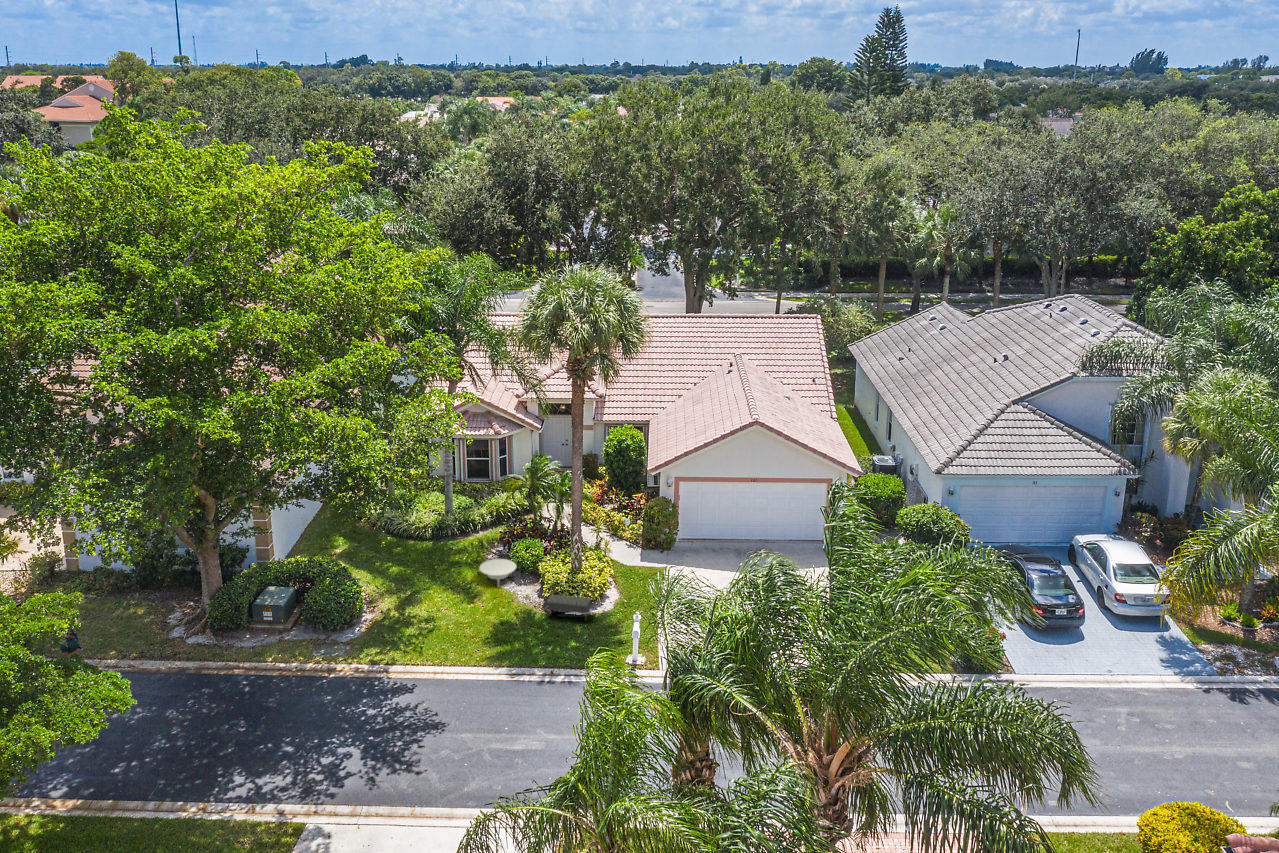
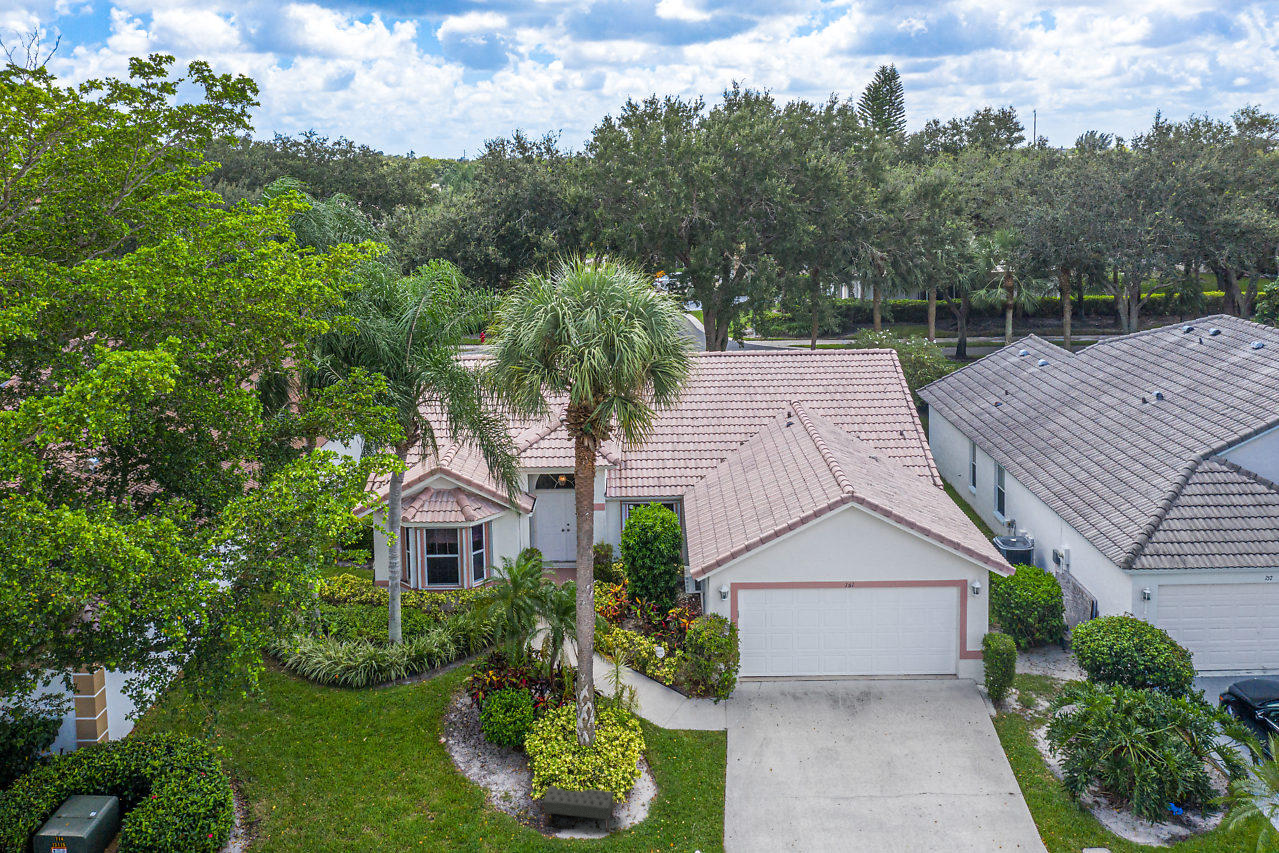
round table: present [479,559,516,588] -> none [438,717,496,768]

